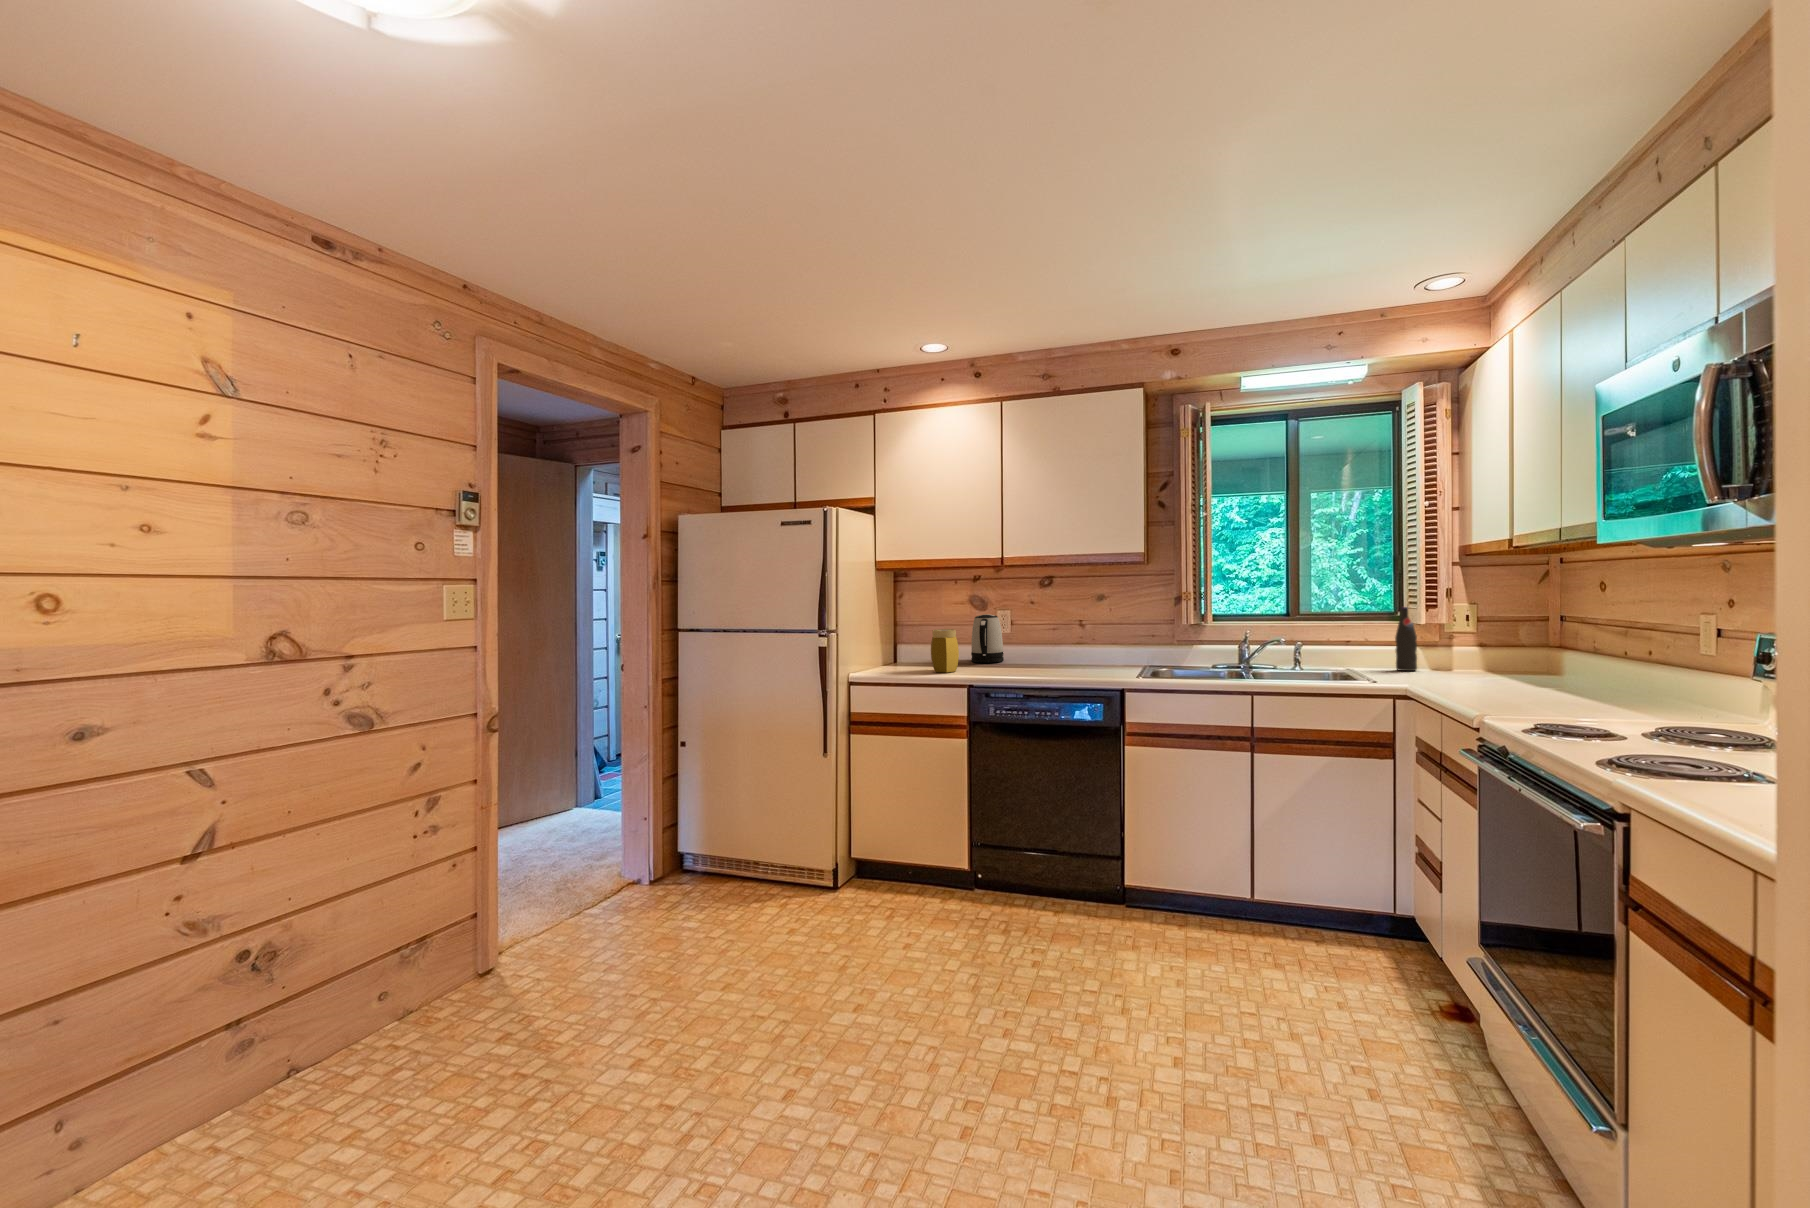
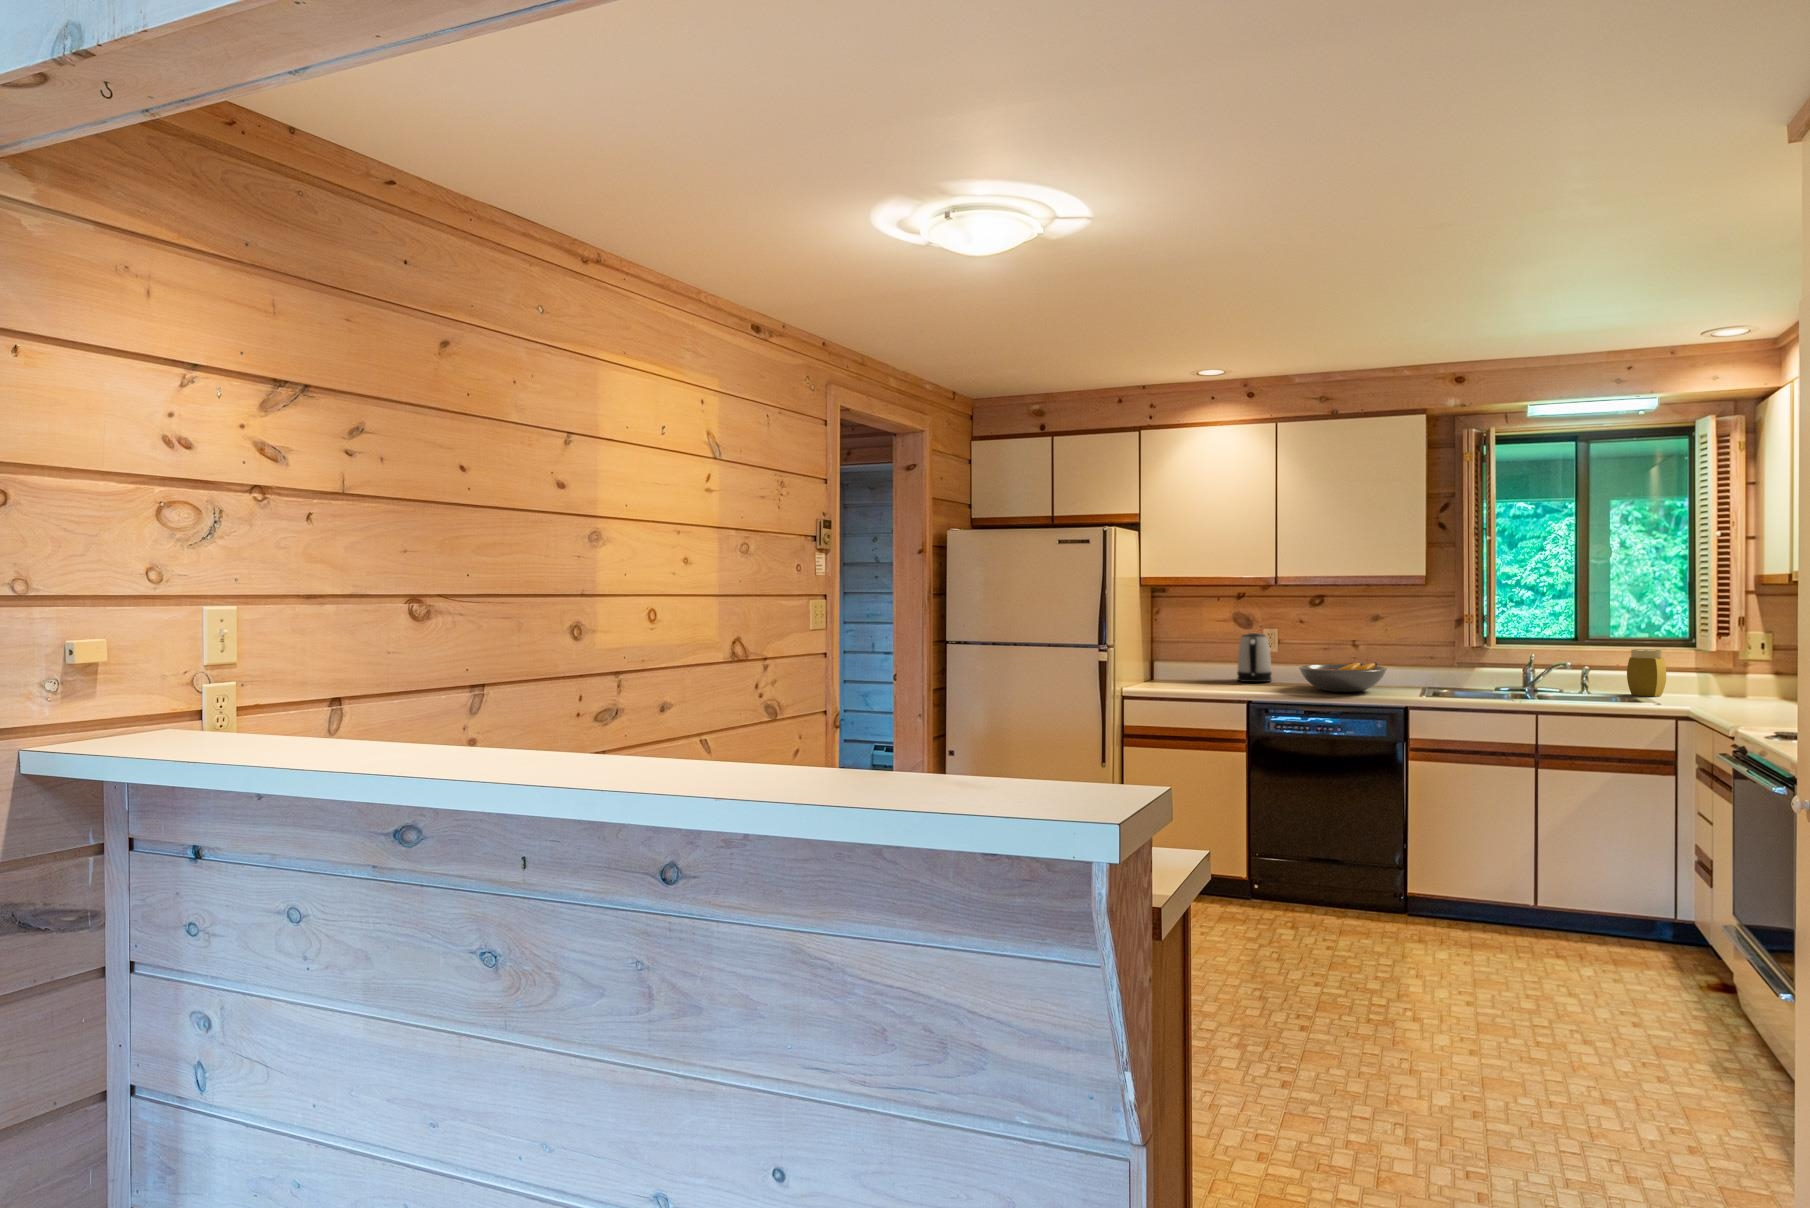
bottle: present [1395,607,1417,671] -> none [1687,633,1709,697]
jar: present [931,629,959,672] -> present [1627,649,1666,696]
fruit bowl: none [1023,642,1107,672] -> present [1299,662,1387,692]

